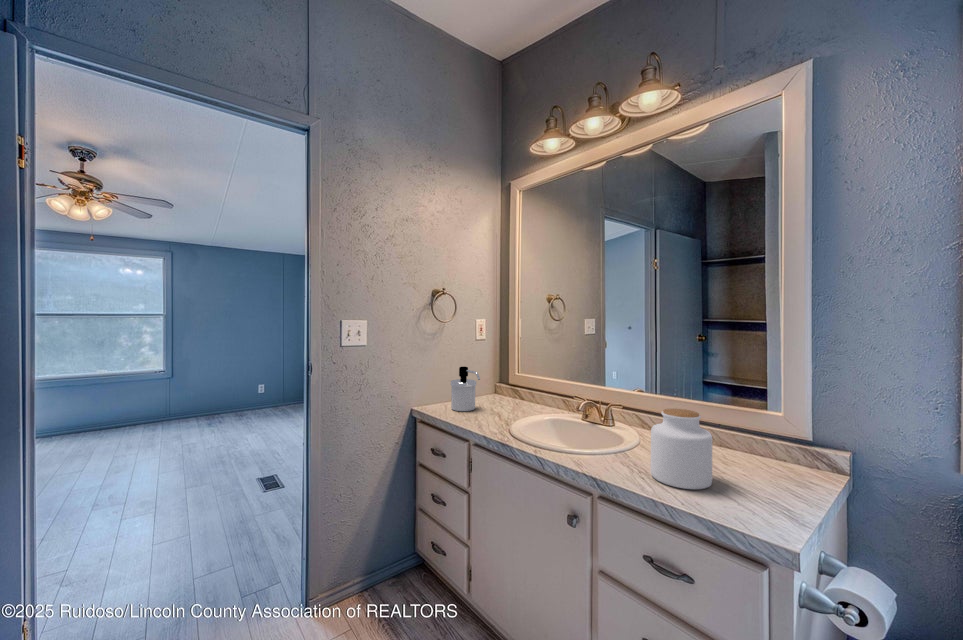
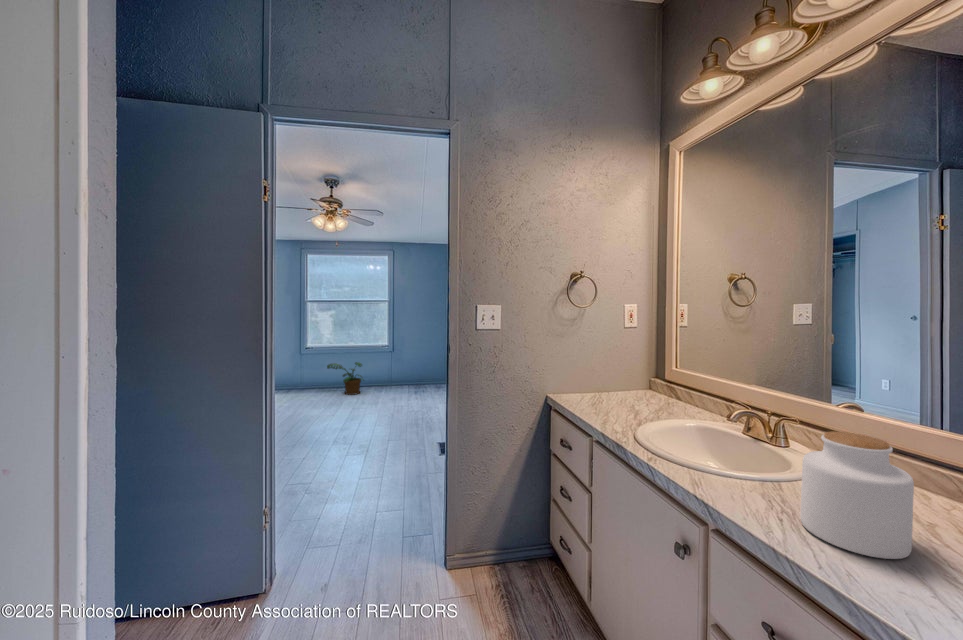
soap dispenser: present [451,367,480,411] -> none [585,357,614,405]
potted plant: none [57,392,124,438] -> present [327,362,364,395]

